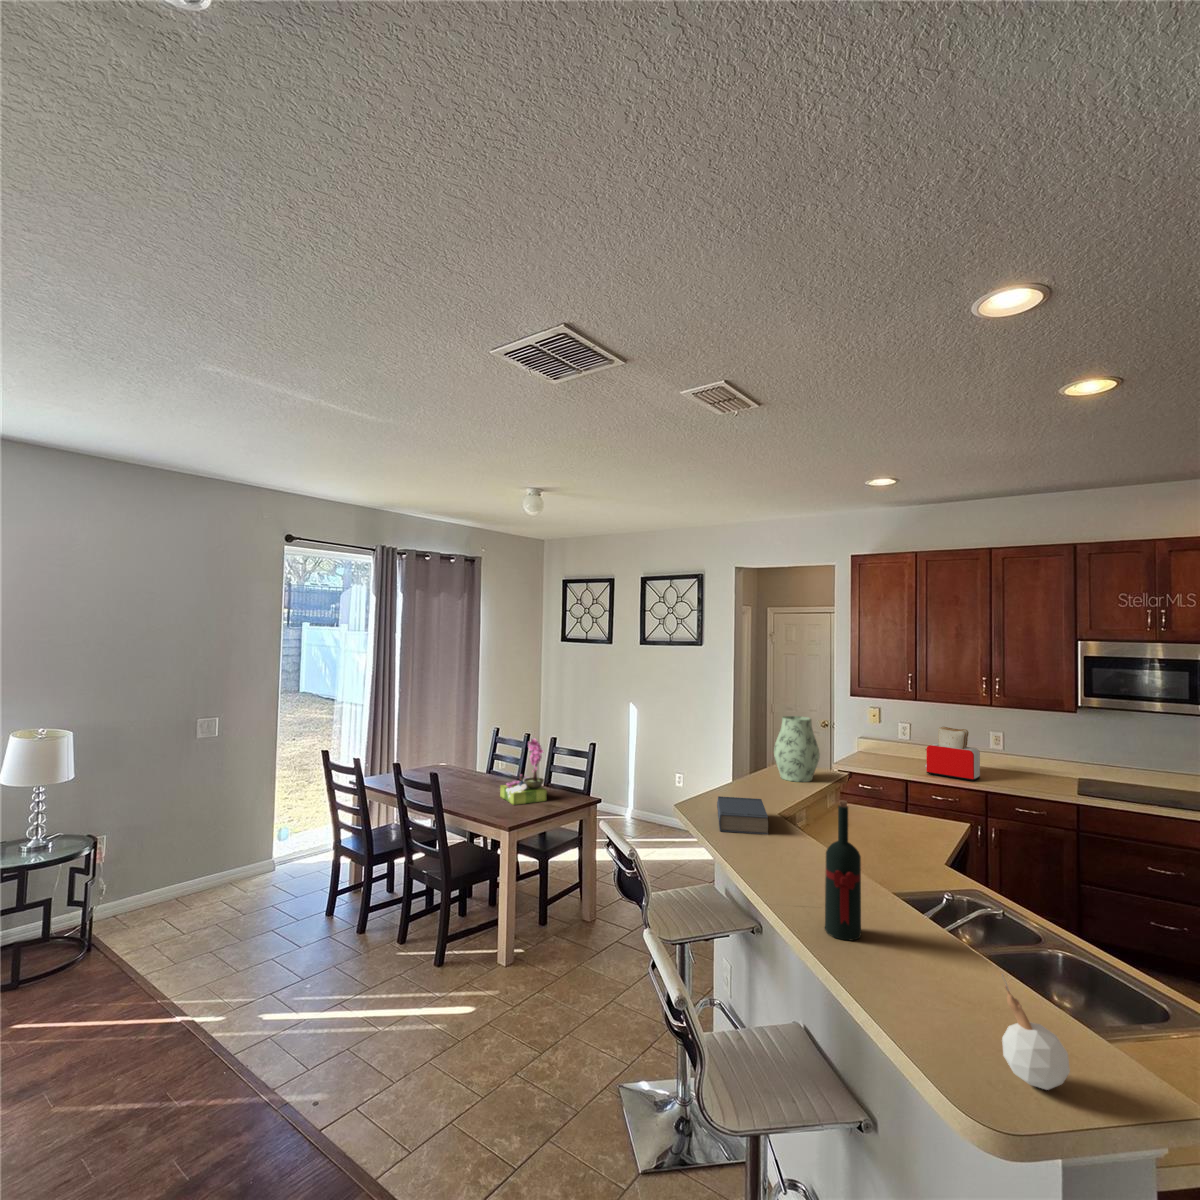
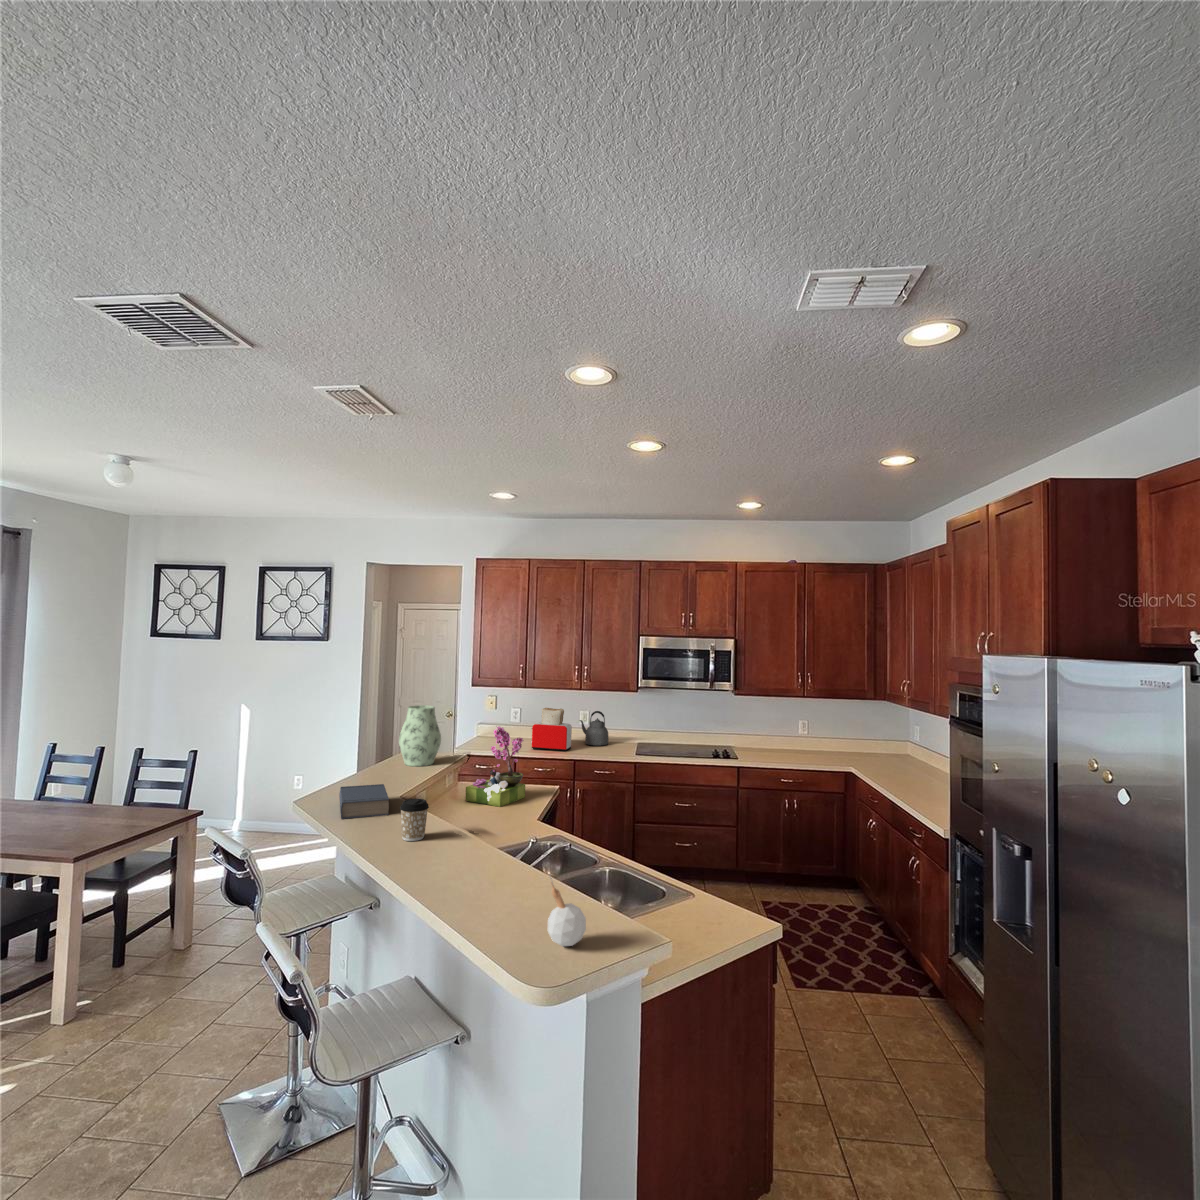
kettle: none [988,735,1034,779] -> present [580,711,608,746]
flower arrangement: present [500,738,547,805] -> present [465,726,525,807]
wine bottle: present [825,800,861,941] -> none [432,770,463,886]
coffee cup: none [781,823,814,872] -> present [400,799,429,841]

